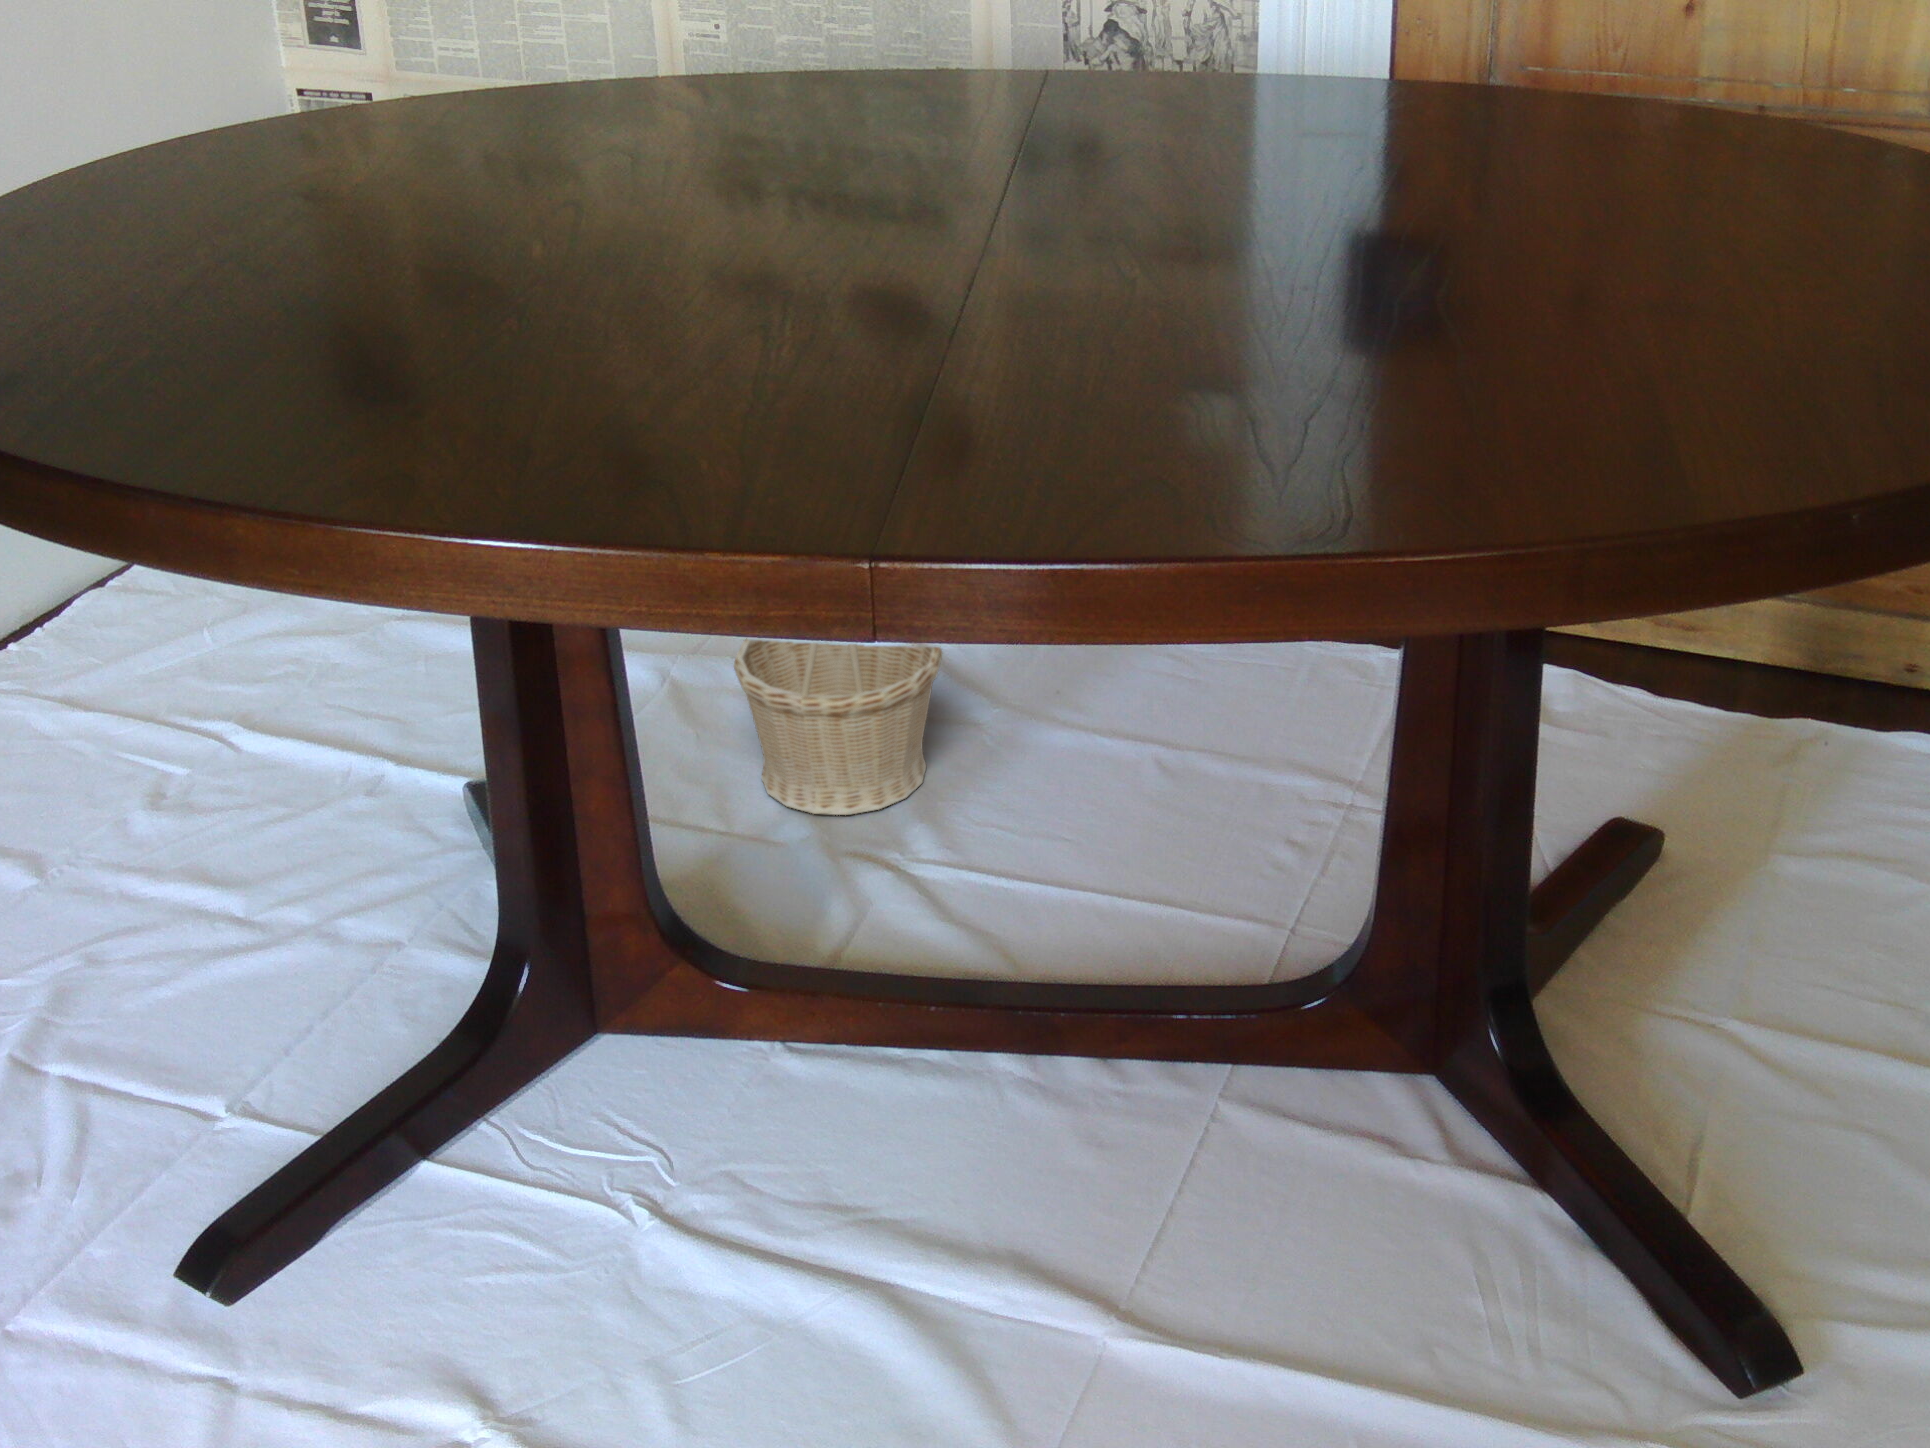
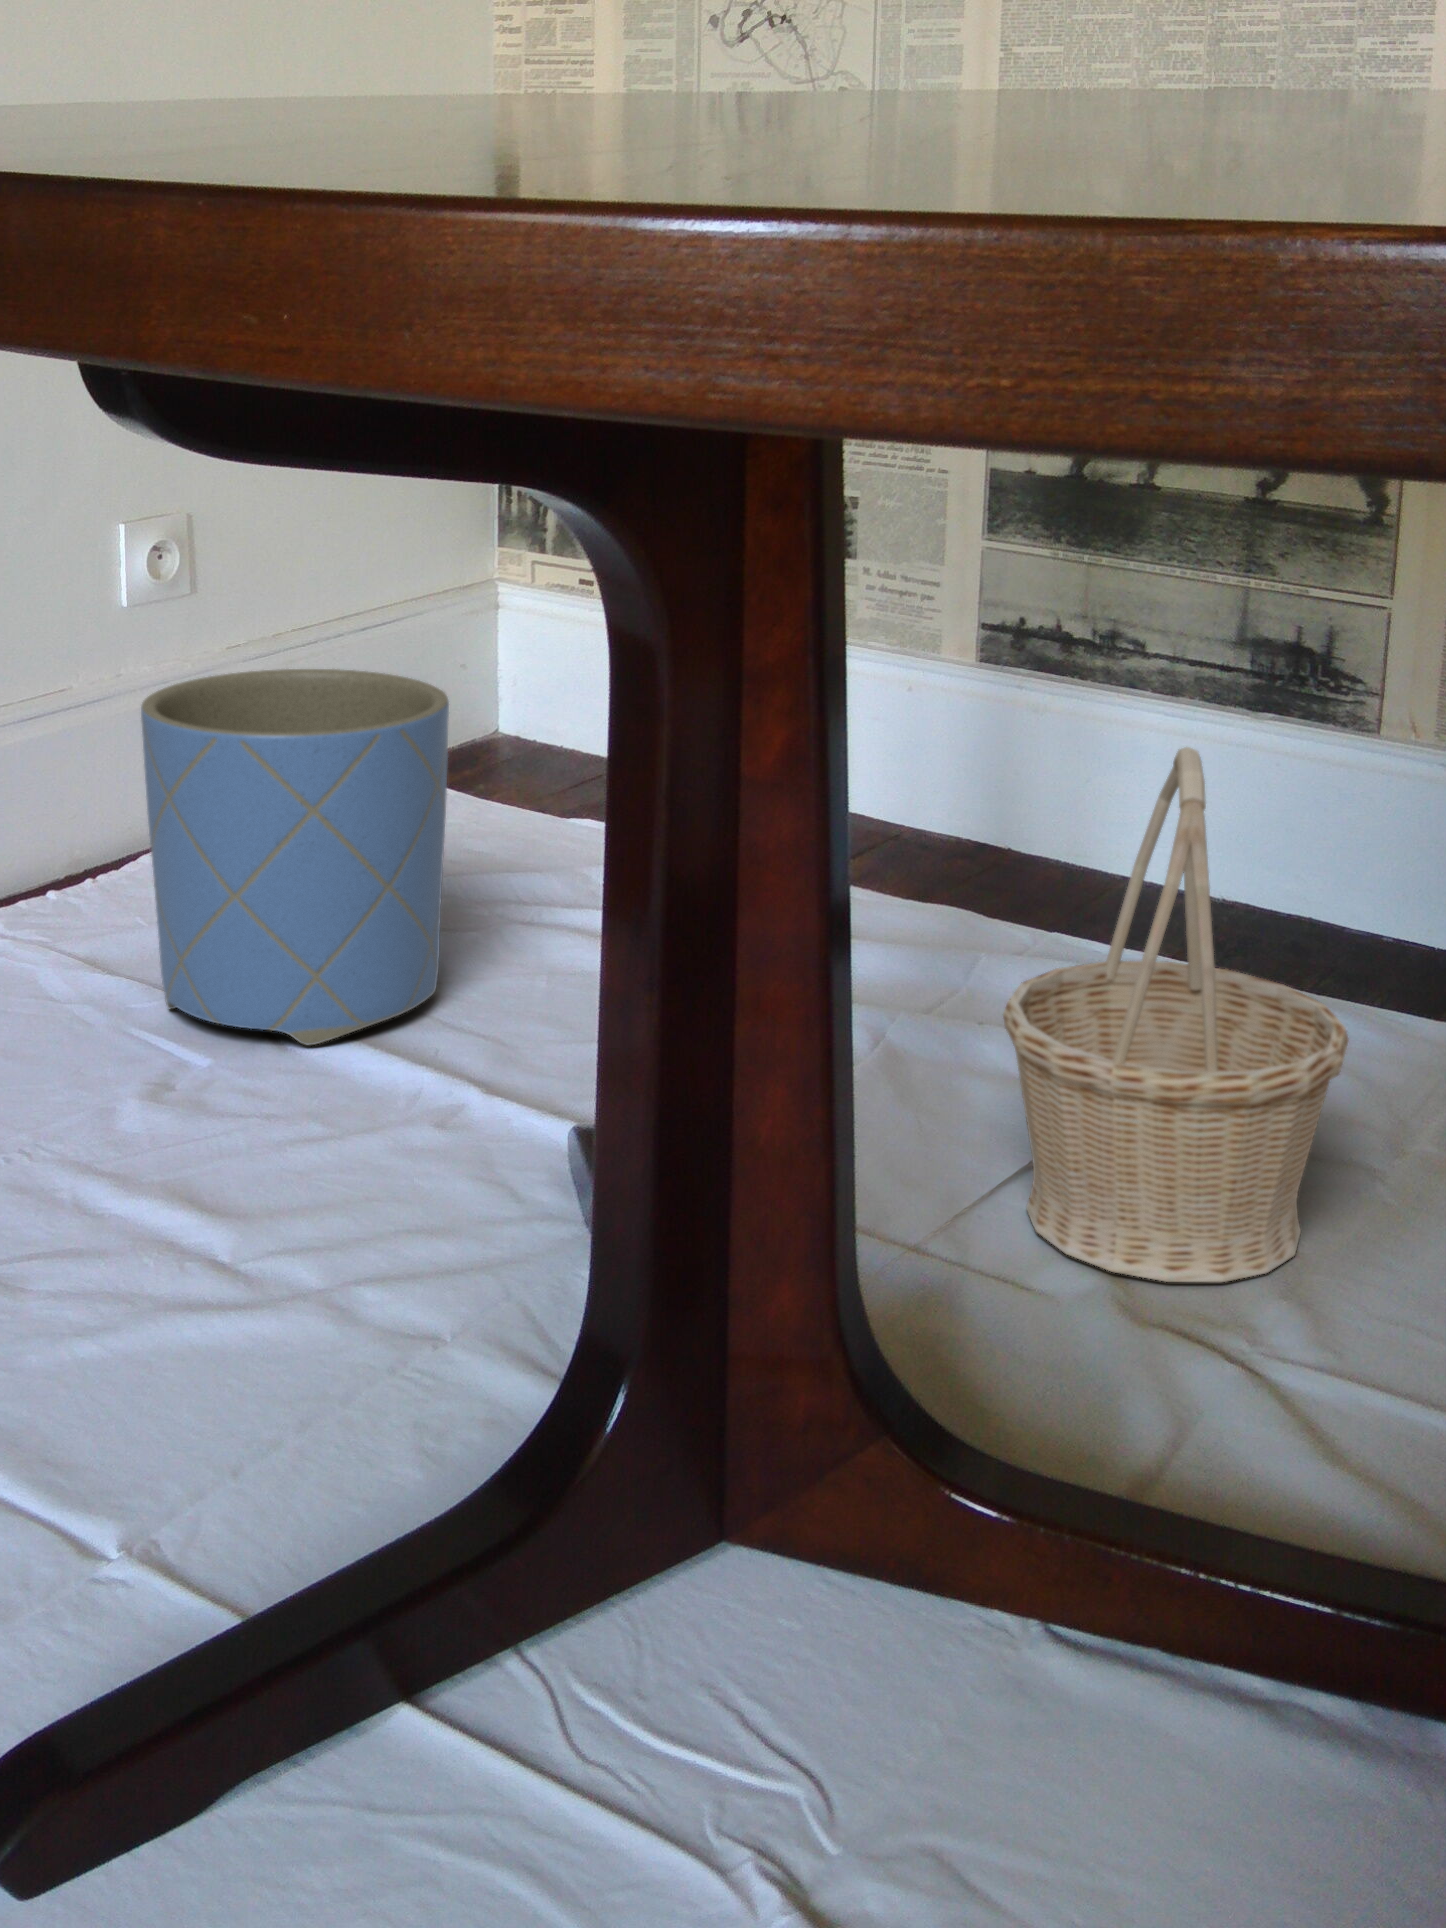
planter: none [88,455,341,736] -> present [141,669,449,1045]

